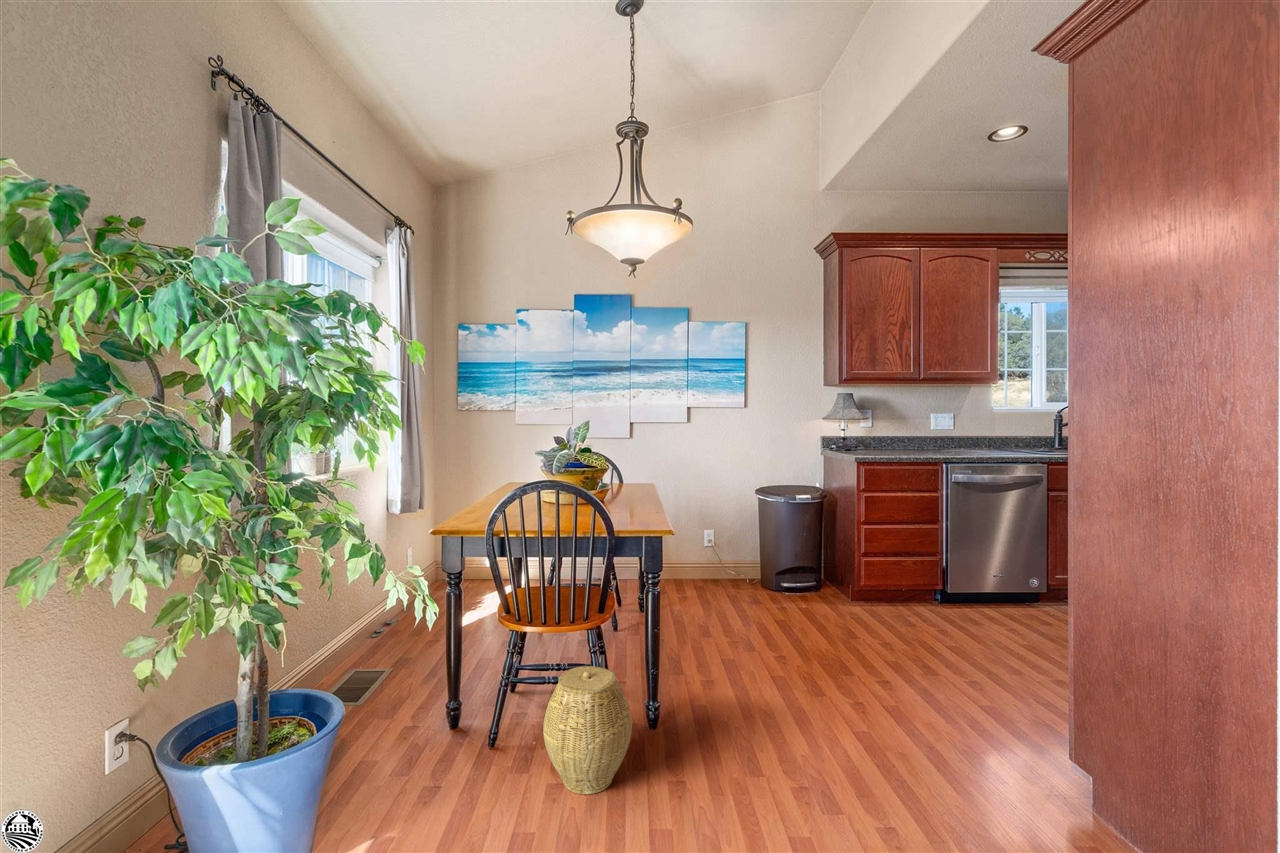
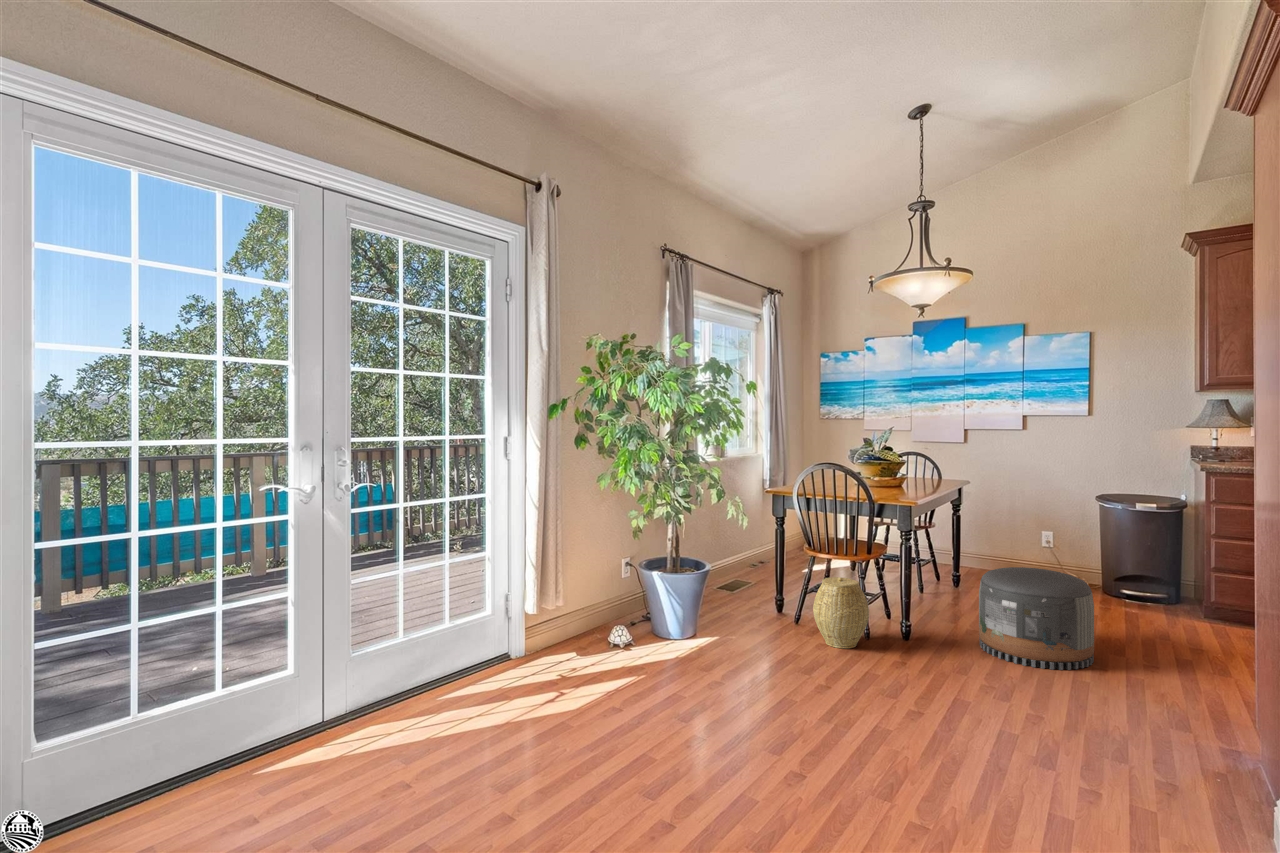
pouf: none [739,596,869,740] -> present [979,567,1094,670]

